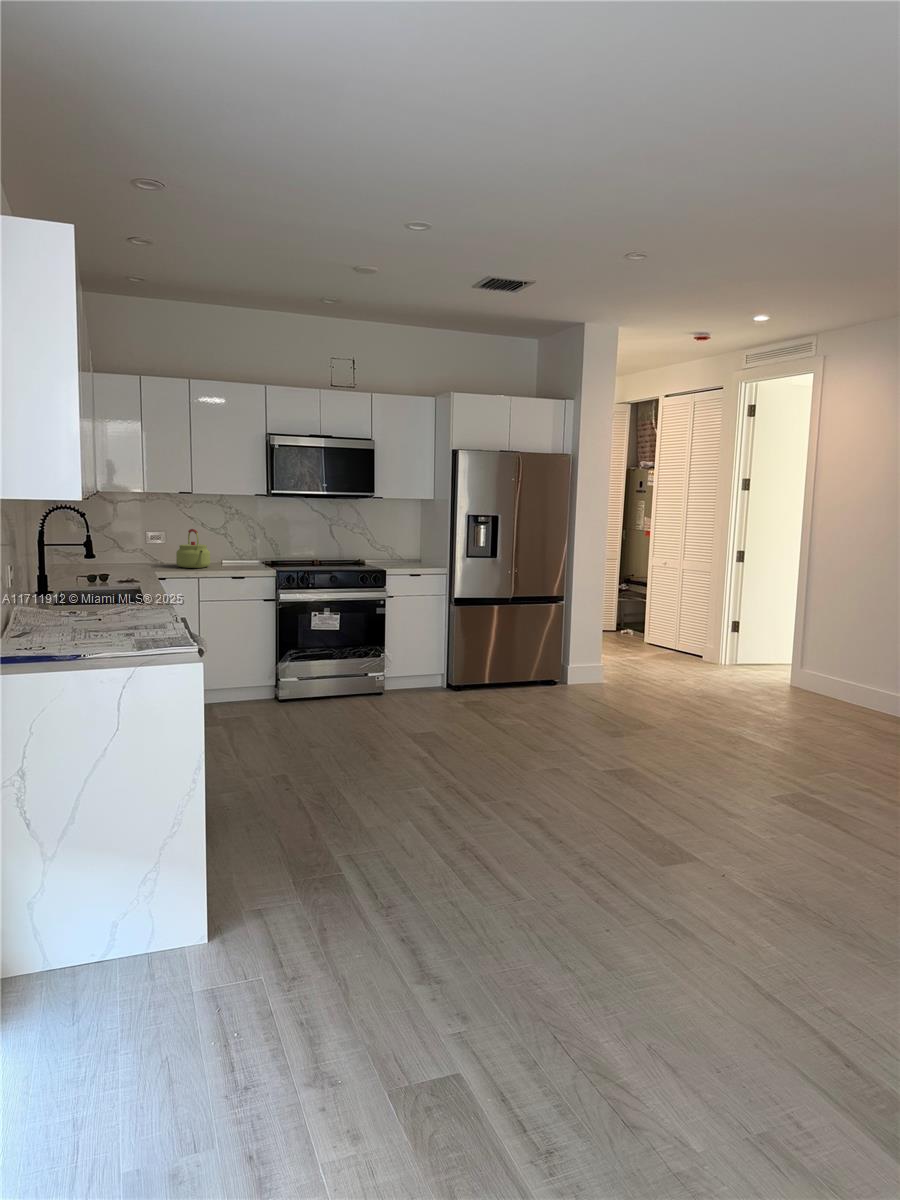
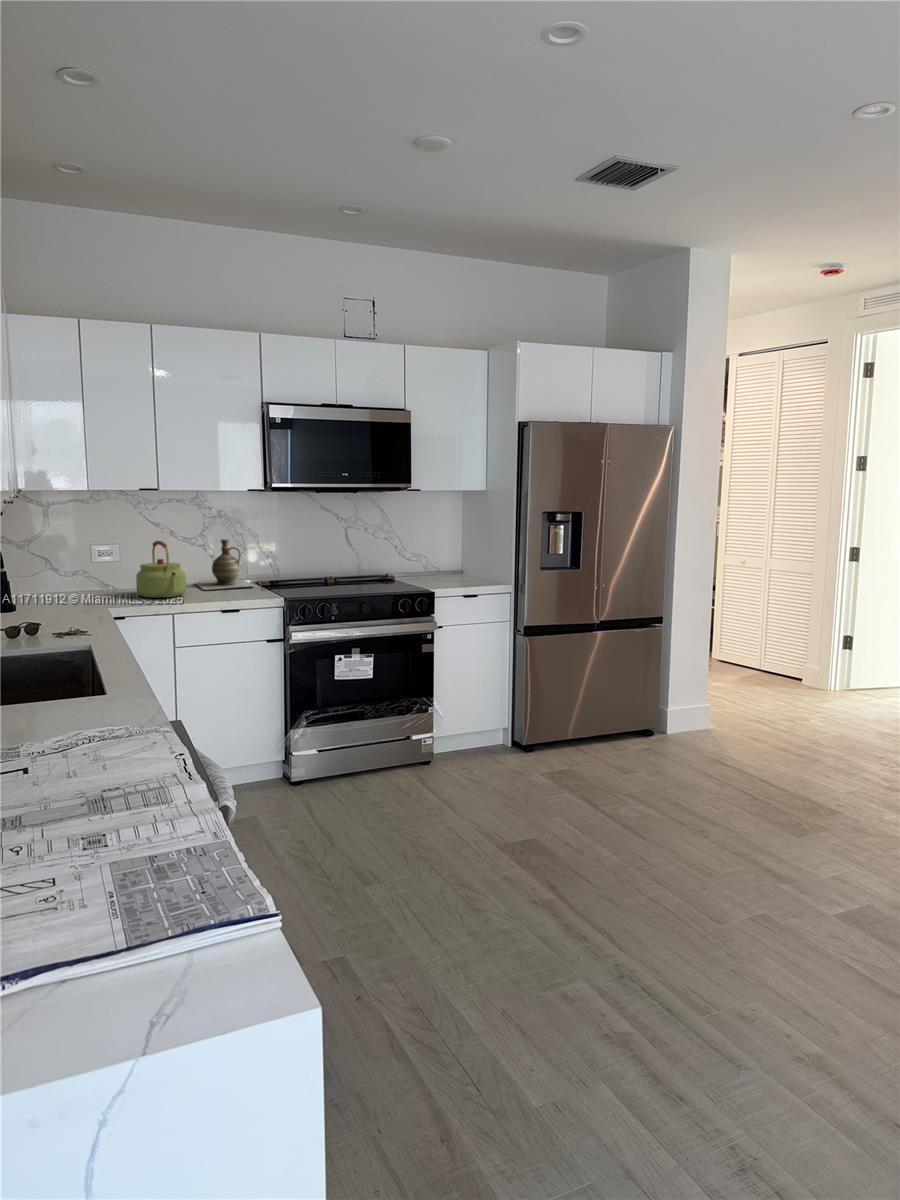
ceramic jug: none [217,530,260,564] -> present [195,539,254,590]

